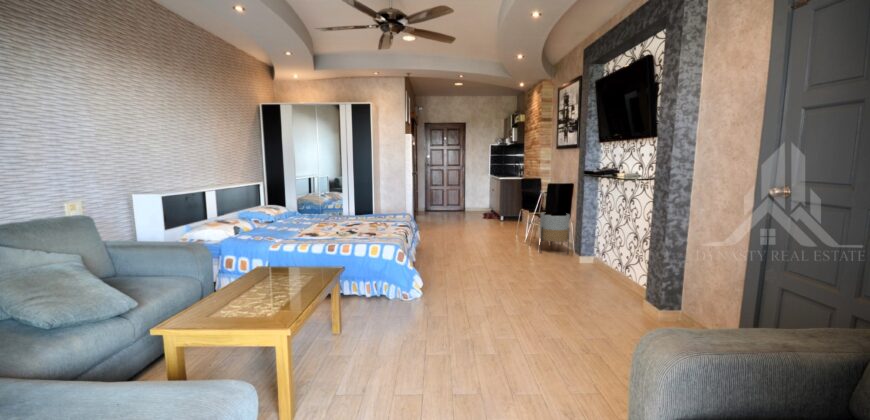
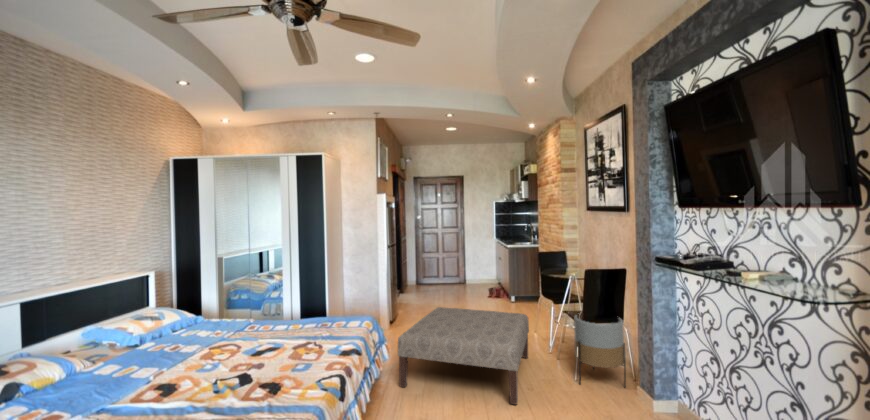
ottoman: none [431,213,512,259] -> present [398,307,529,405]

